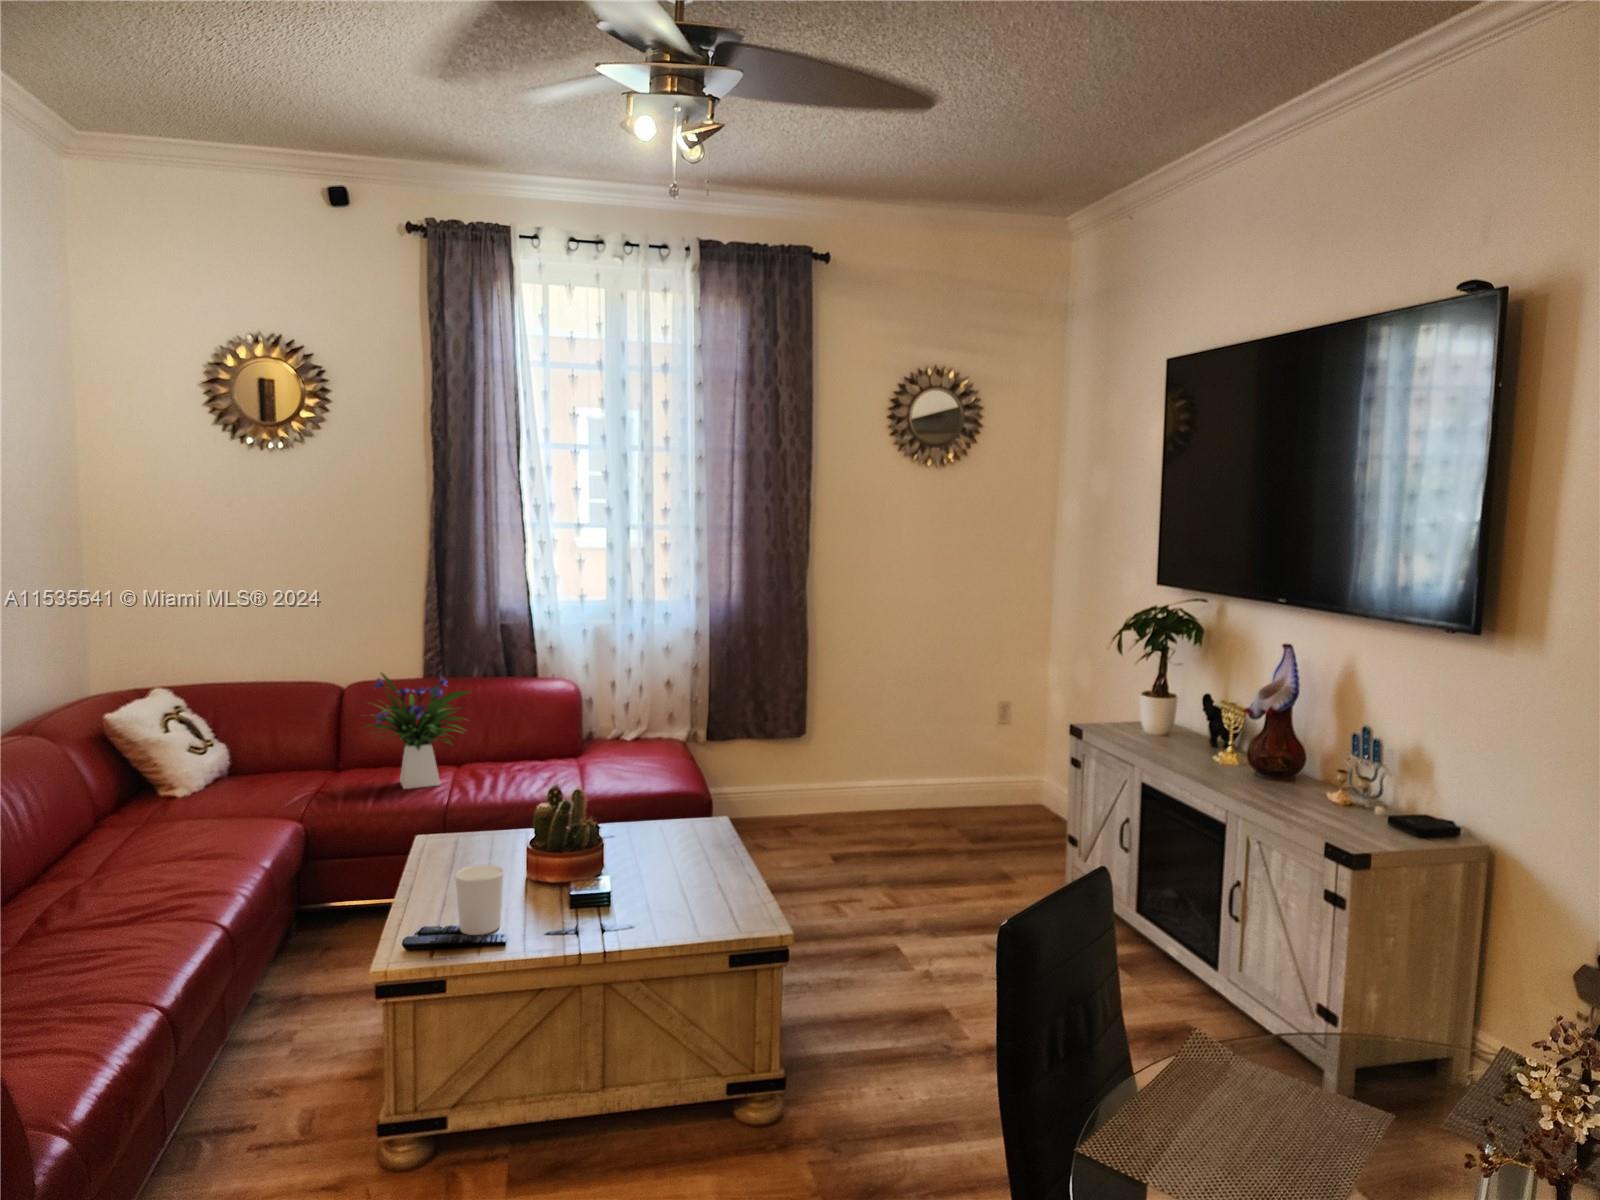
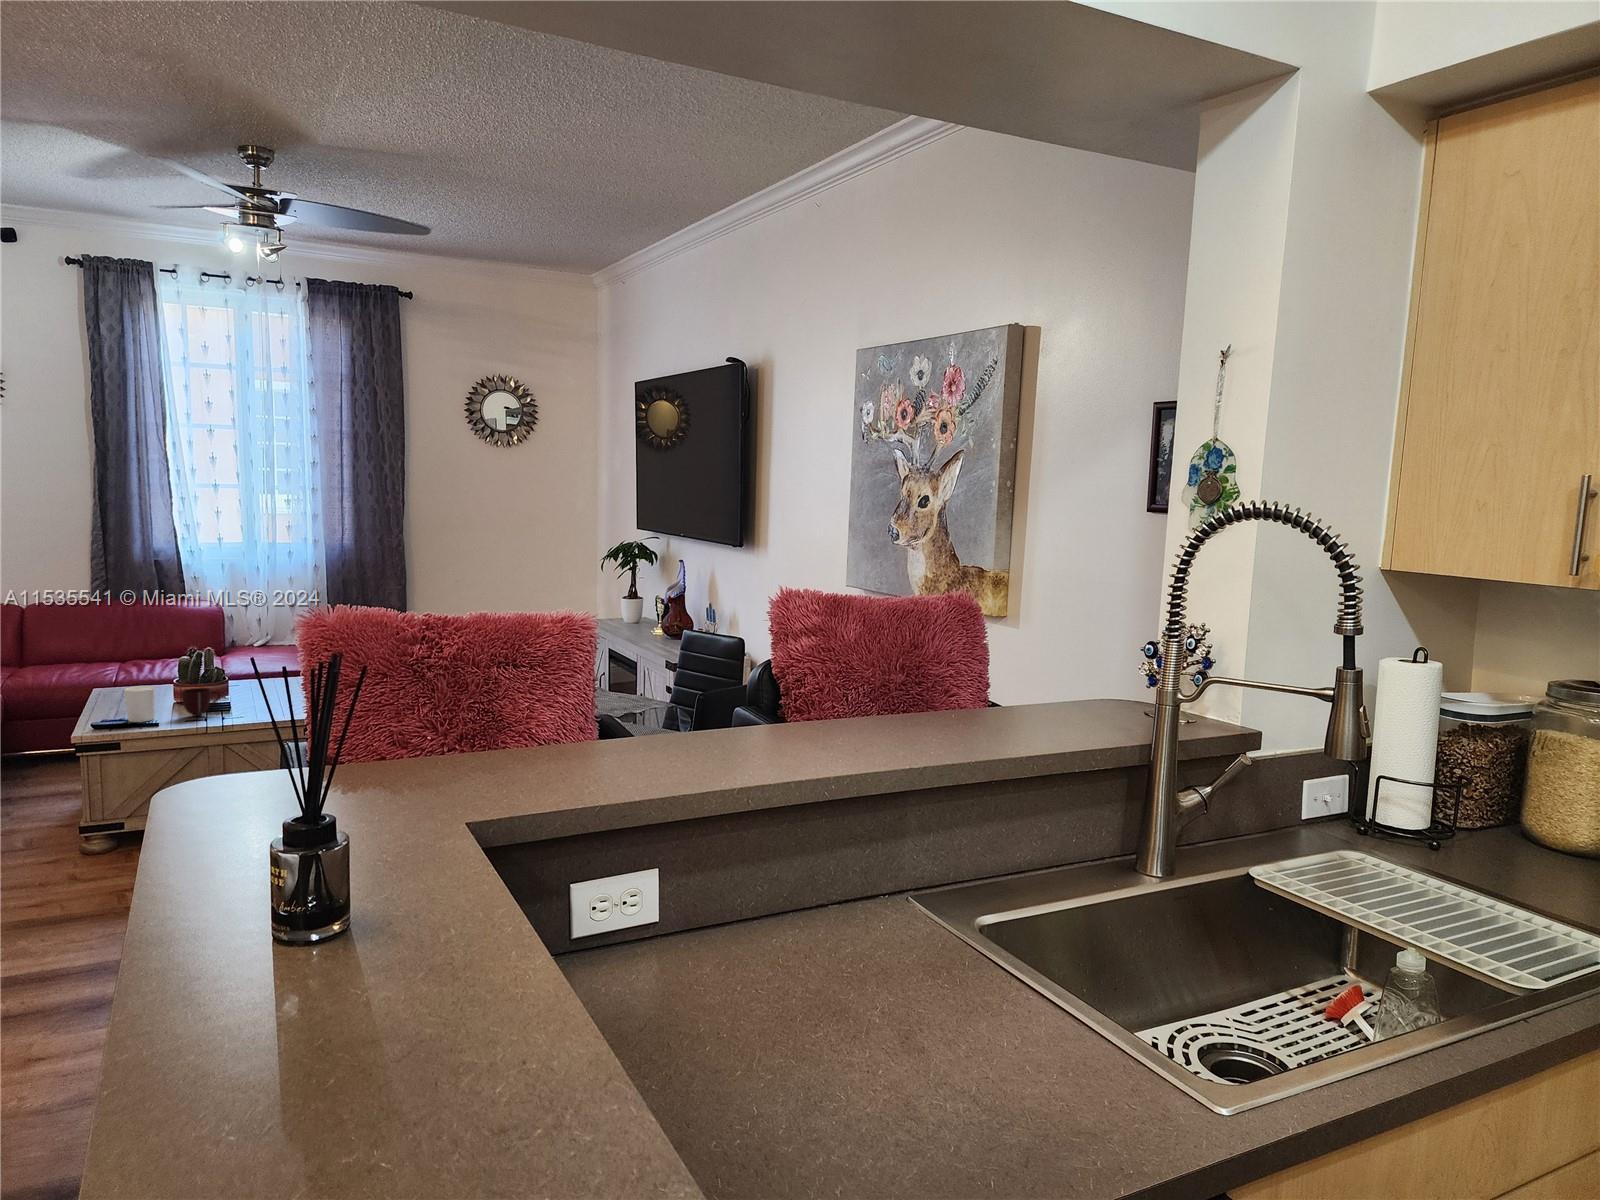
flower arrangement: present [367,673,471,789] -> none [39,591,135,673]
mug: none [543,869,604,924] -> present [181,688,221,716]

